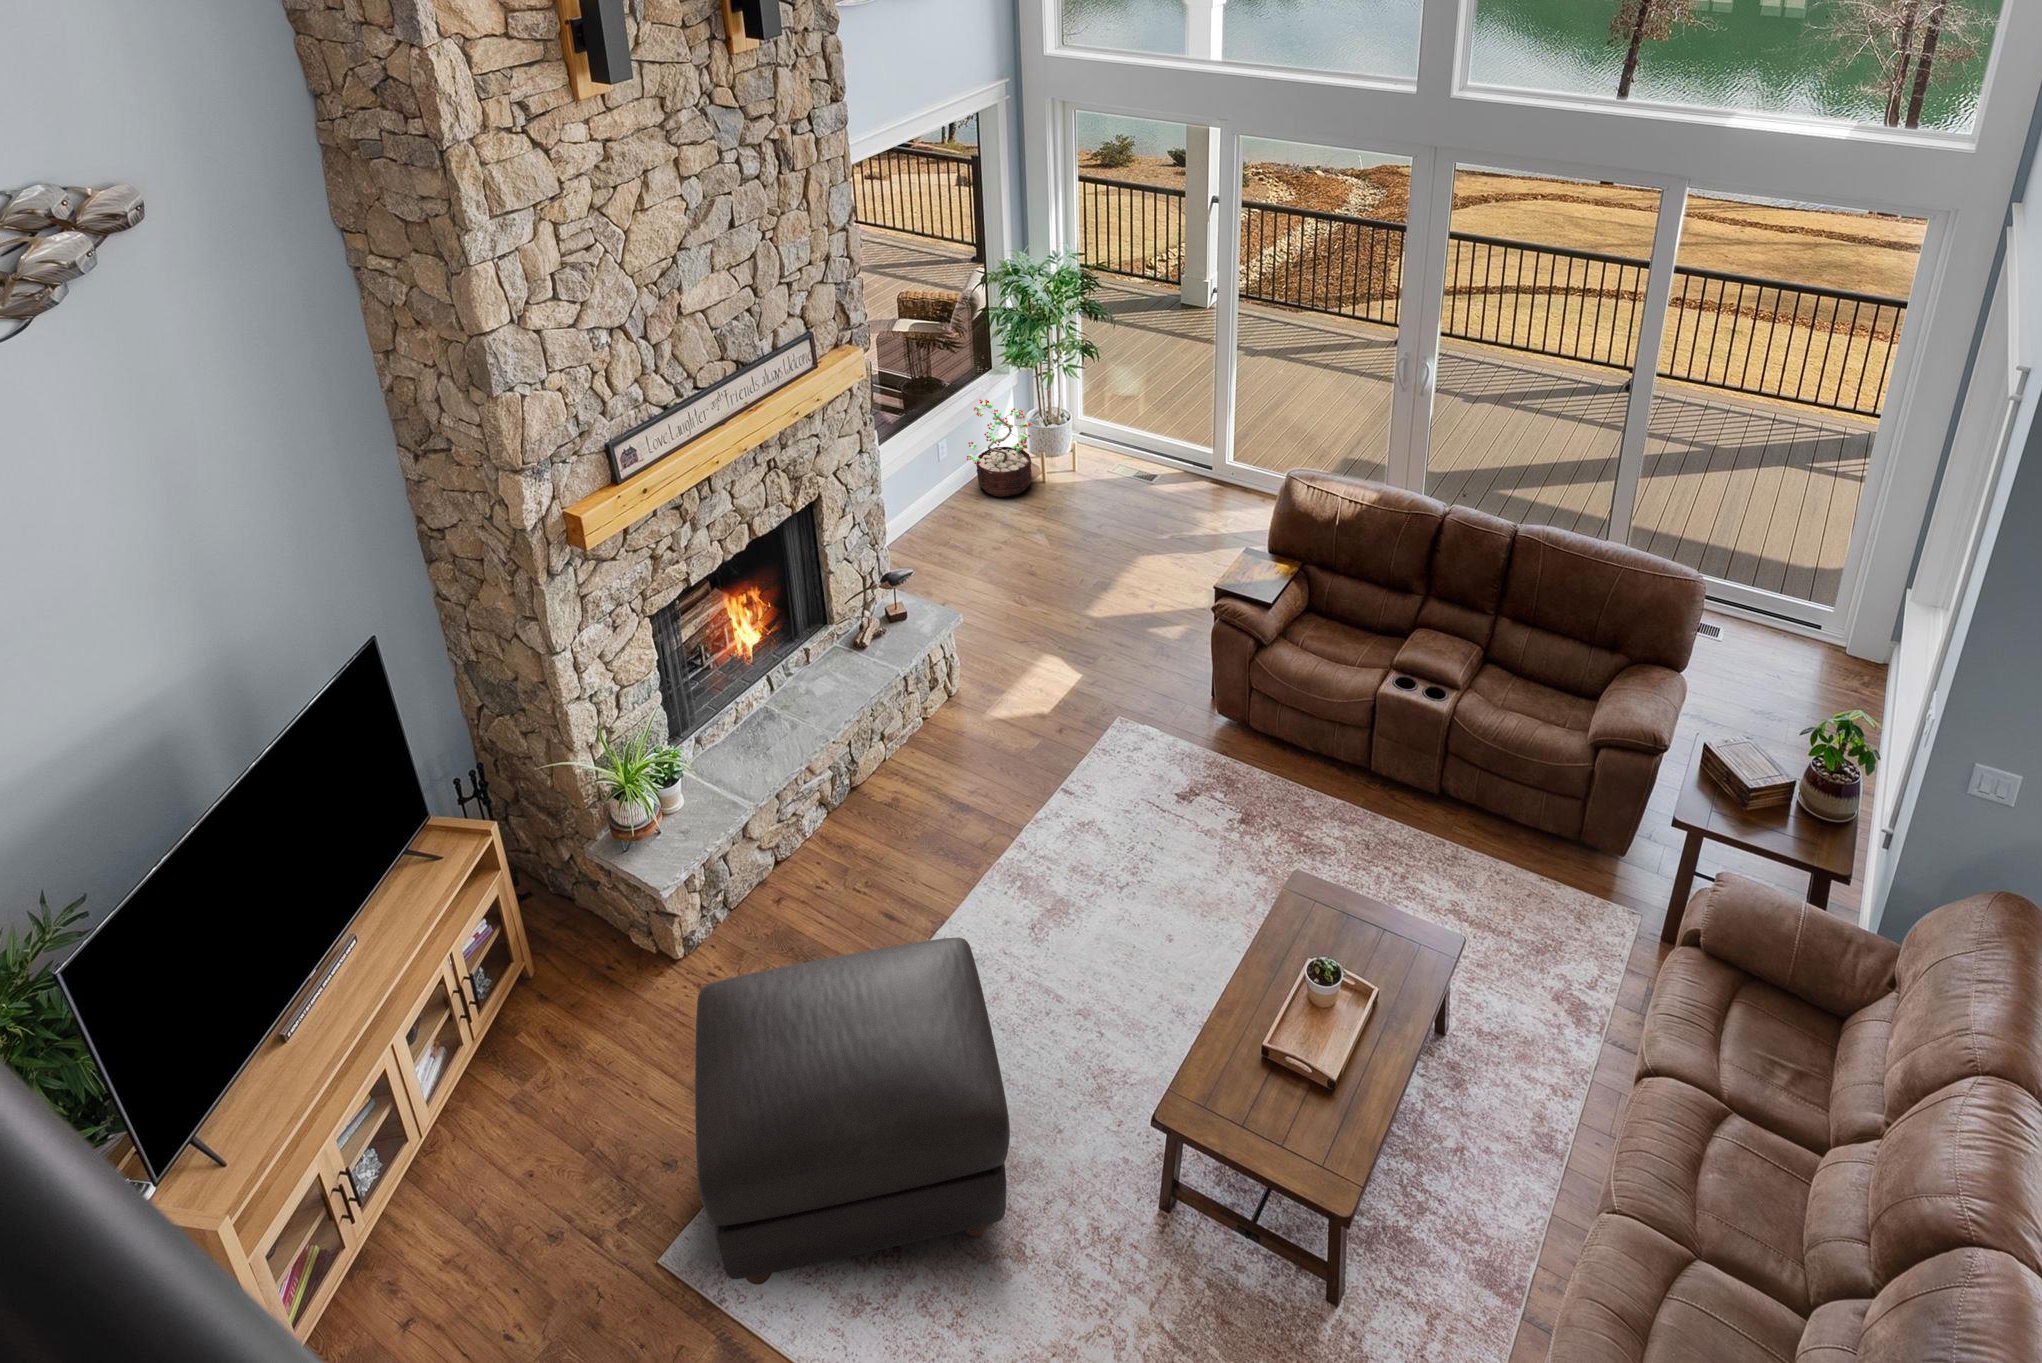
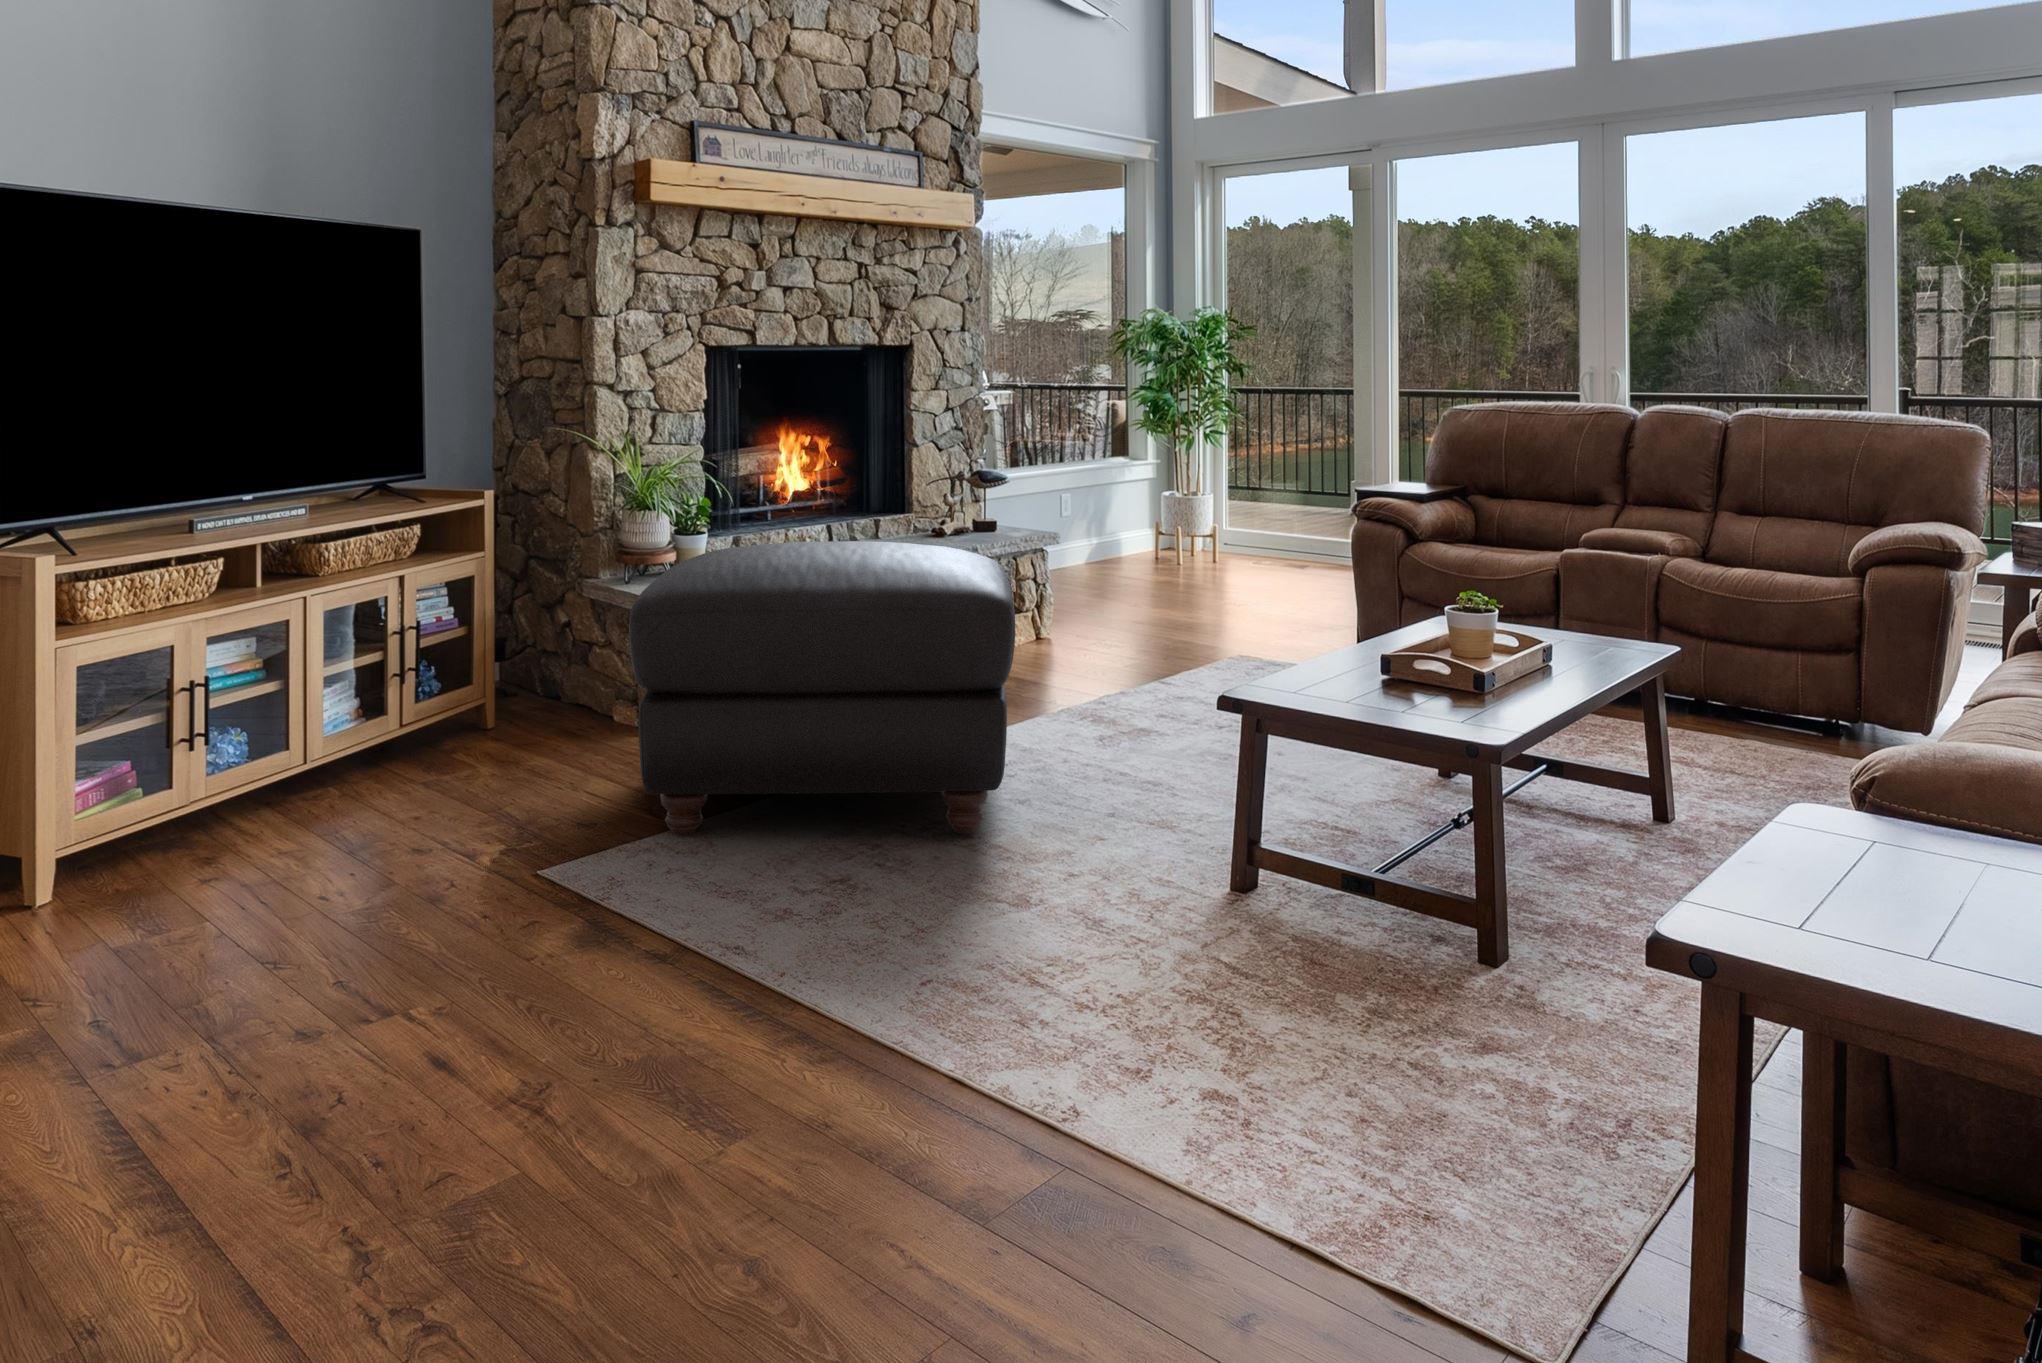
decorative plant: present [967,399,1032,497] -> none [1093,457,1171,570]

